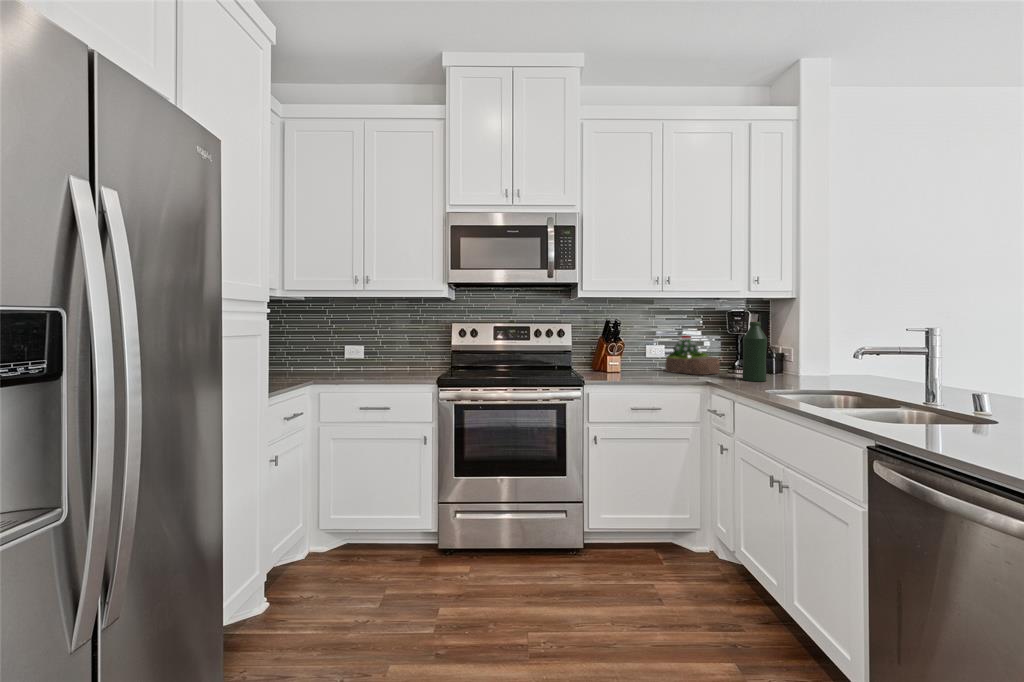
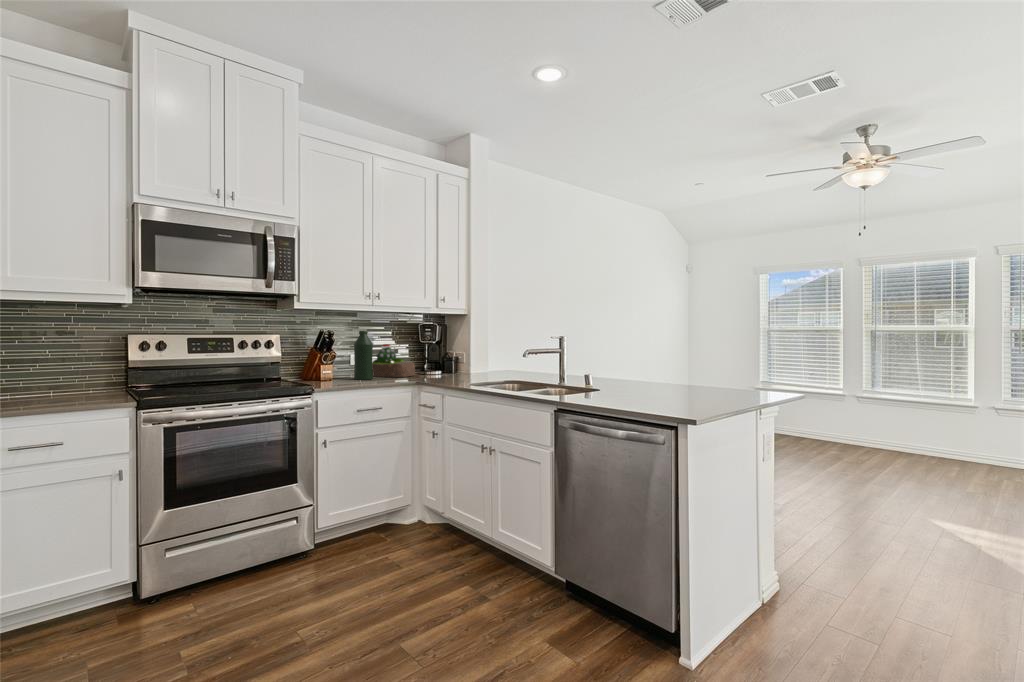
bottle: present [742,322,767,381] -> present [354,331,373,380]

